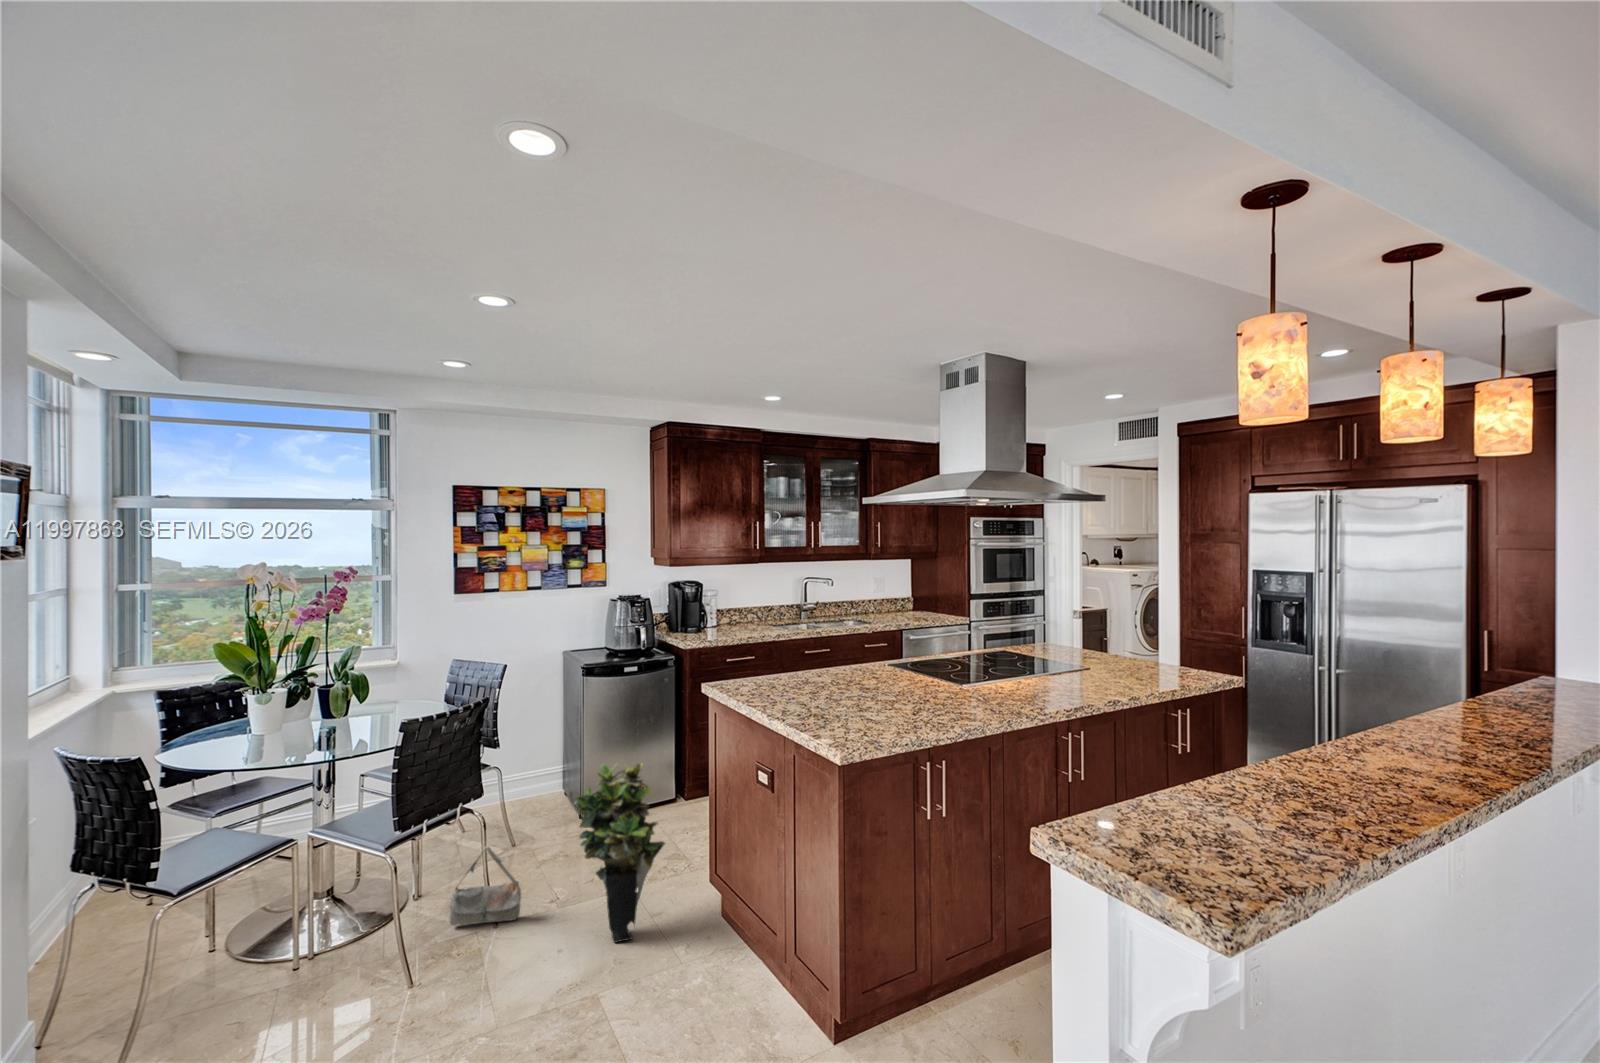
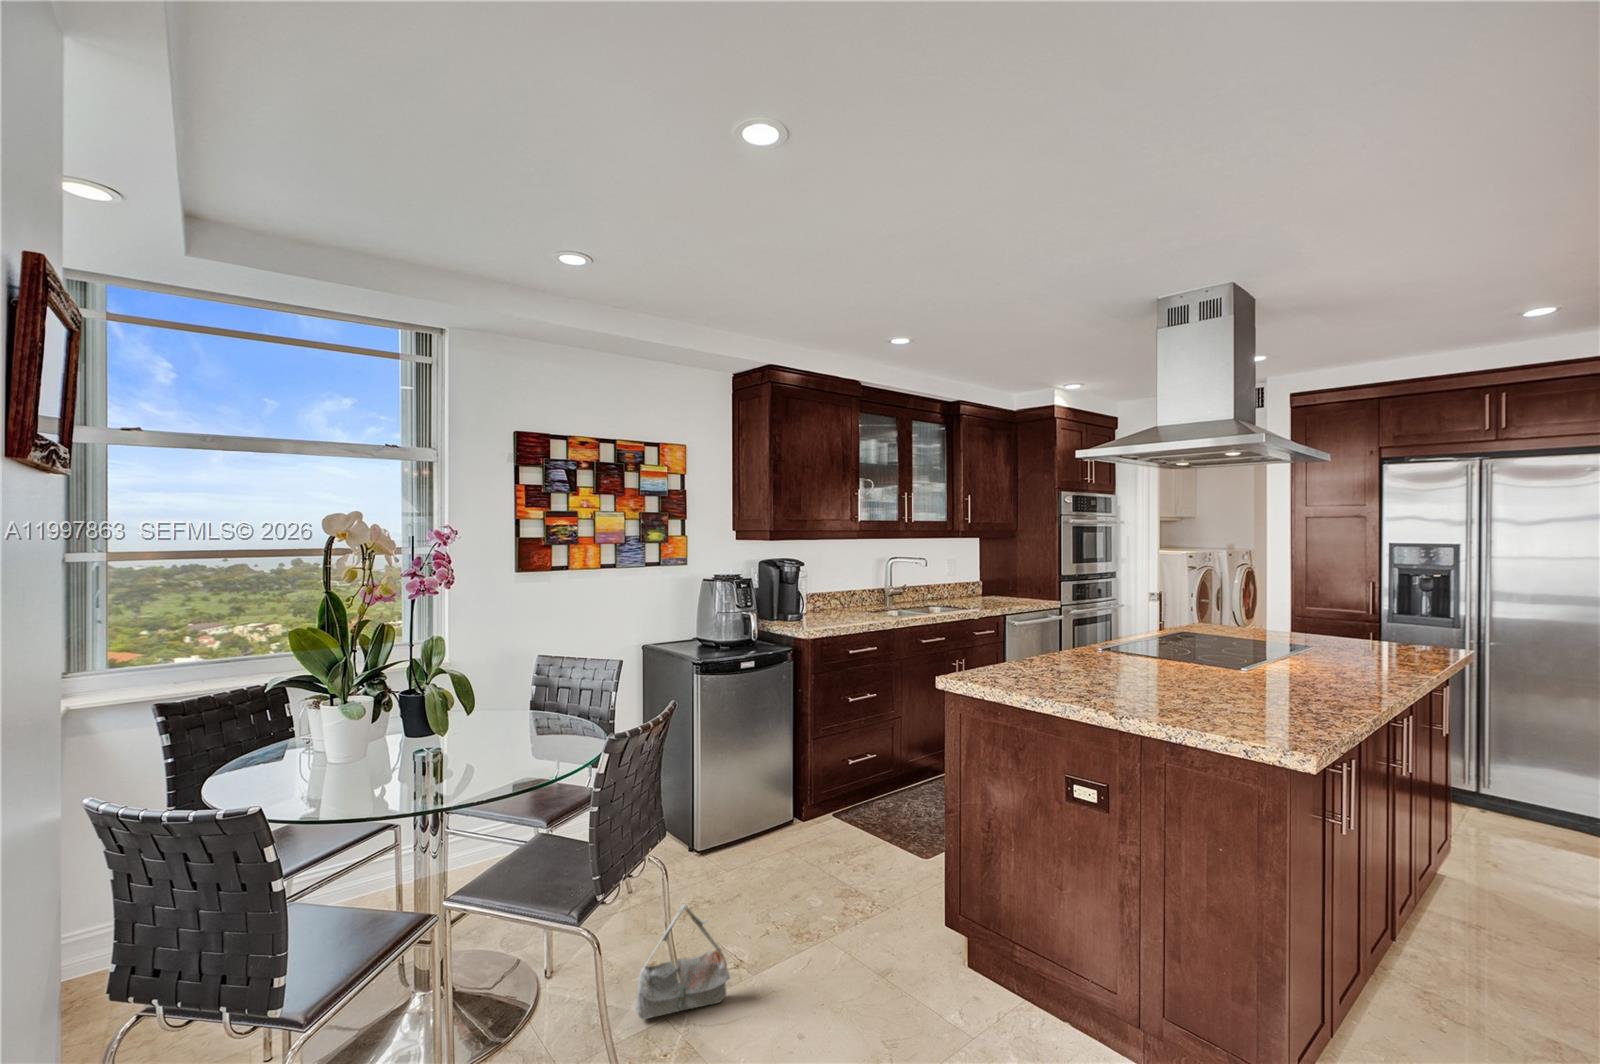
potted plant: present [574,763,665,943] -> none [808,779,929,1025]

